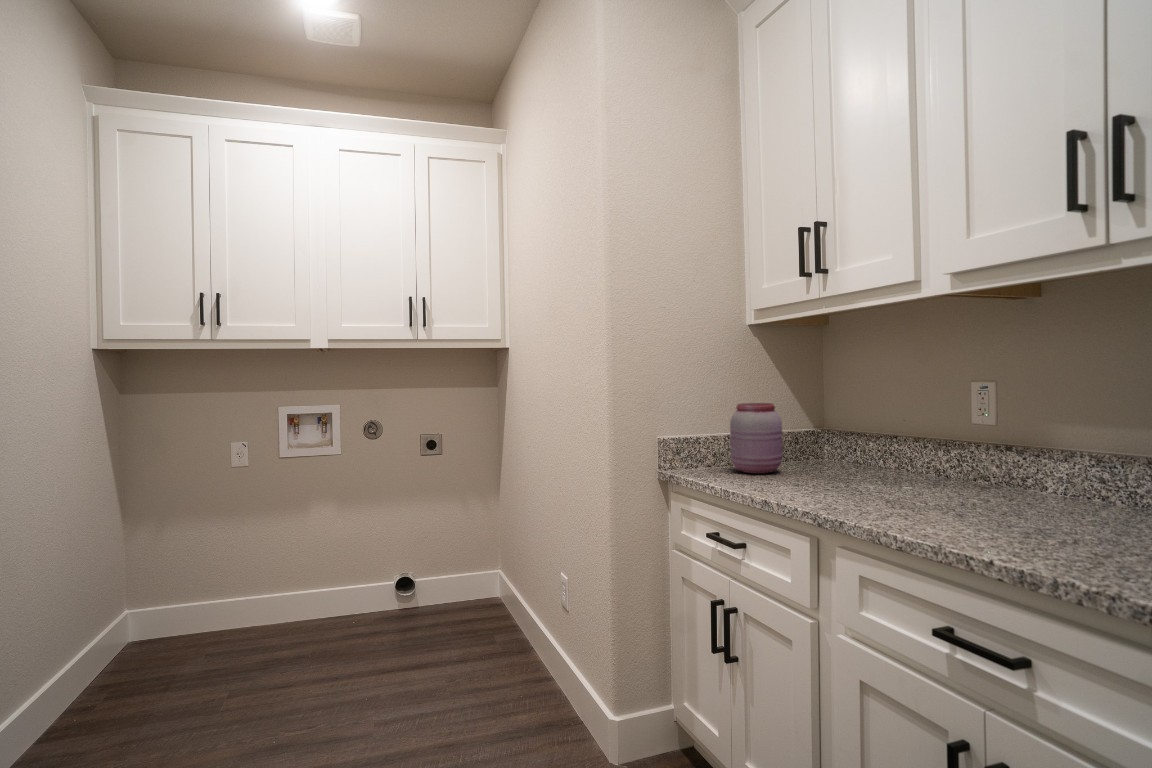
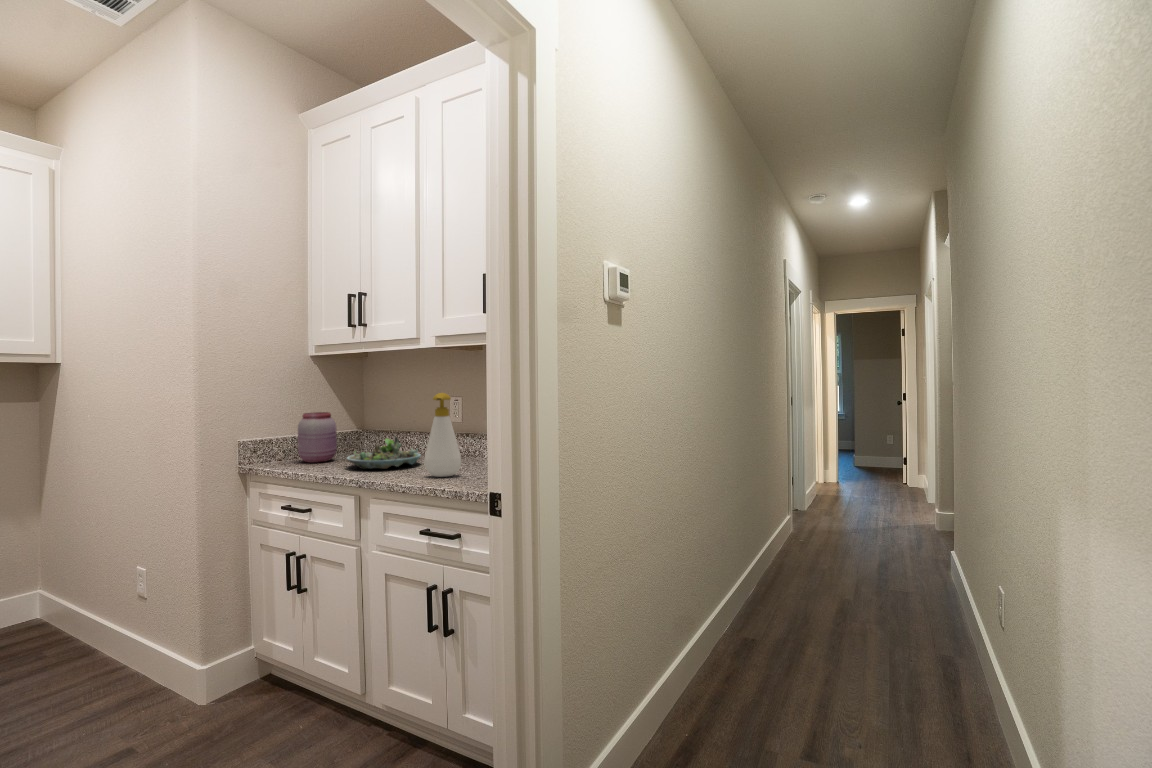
soap bottle: none [938,366,1022,529] -> present [424,393,461,477]
succulent planter: none [796,439,922,497] -> present [347,435,421,469]

